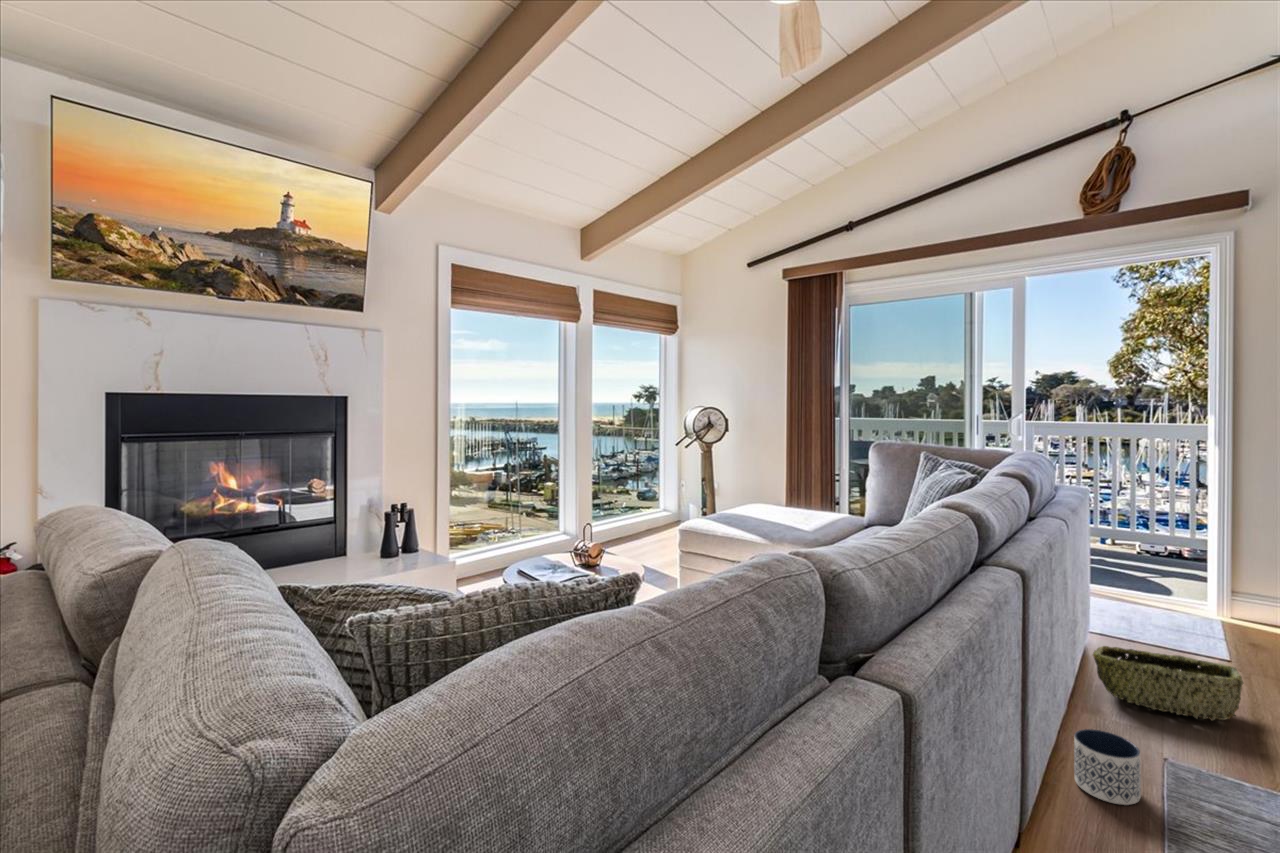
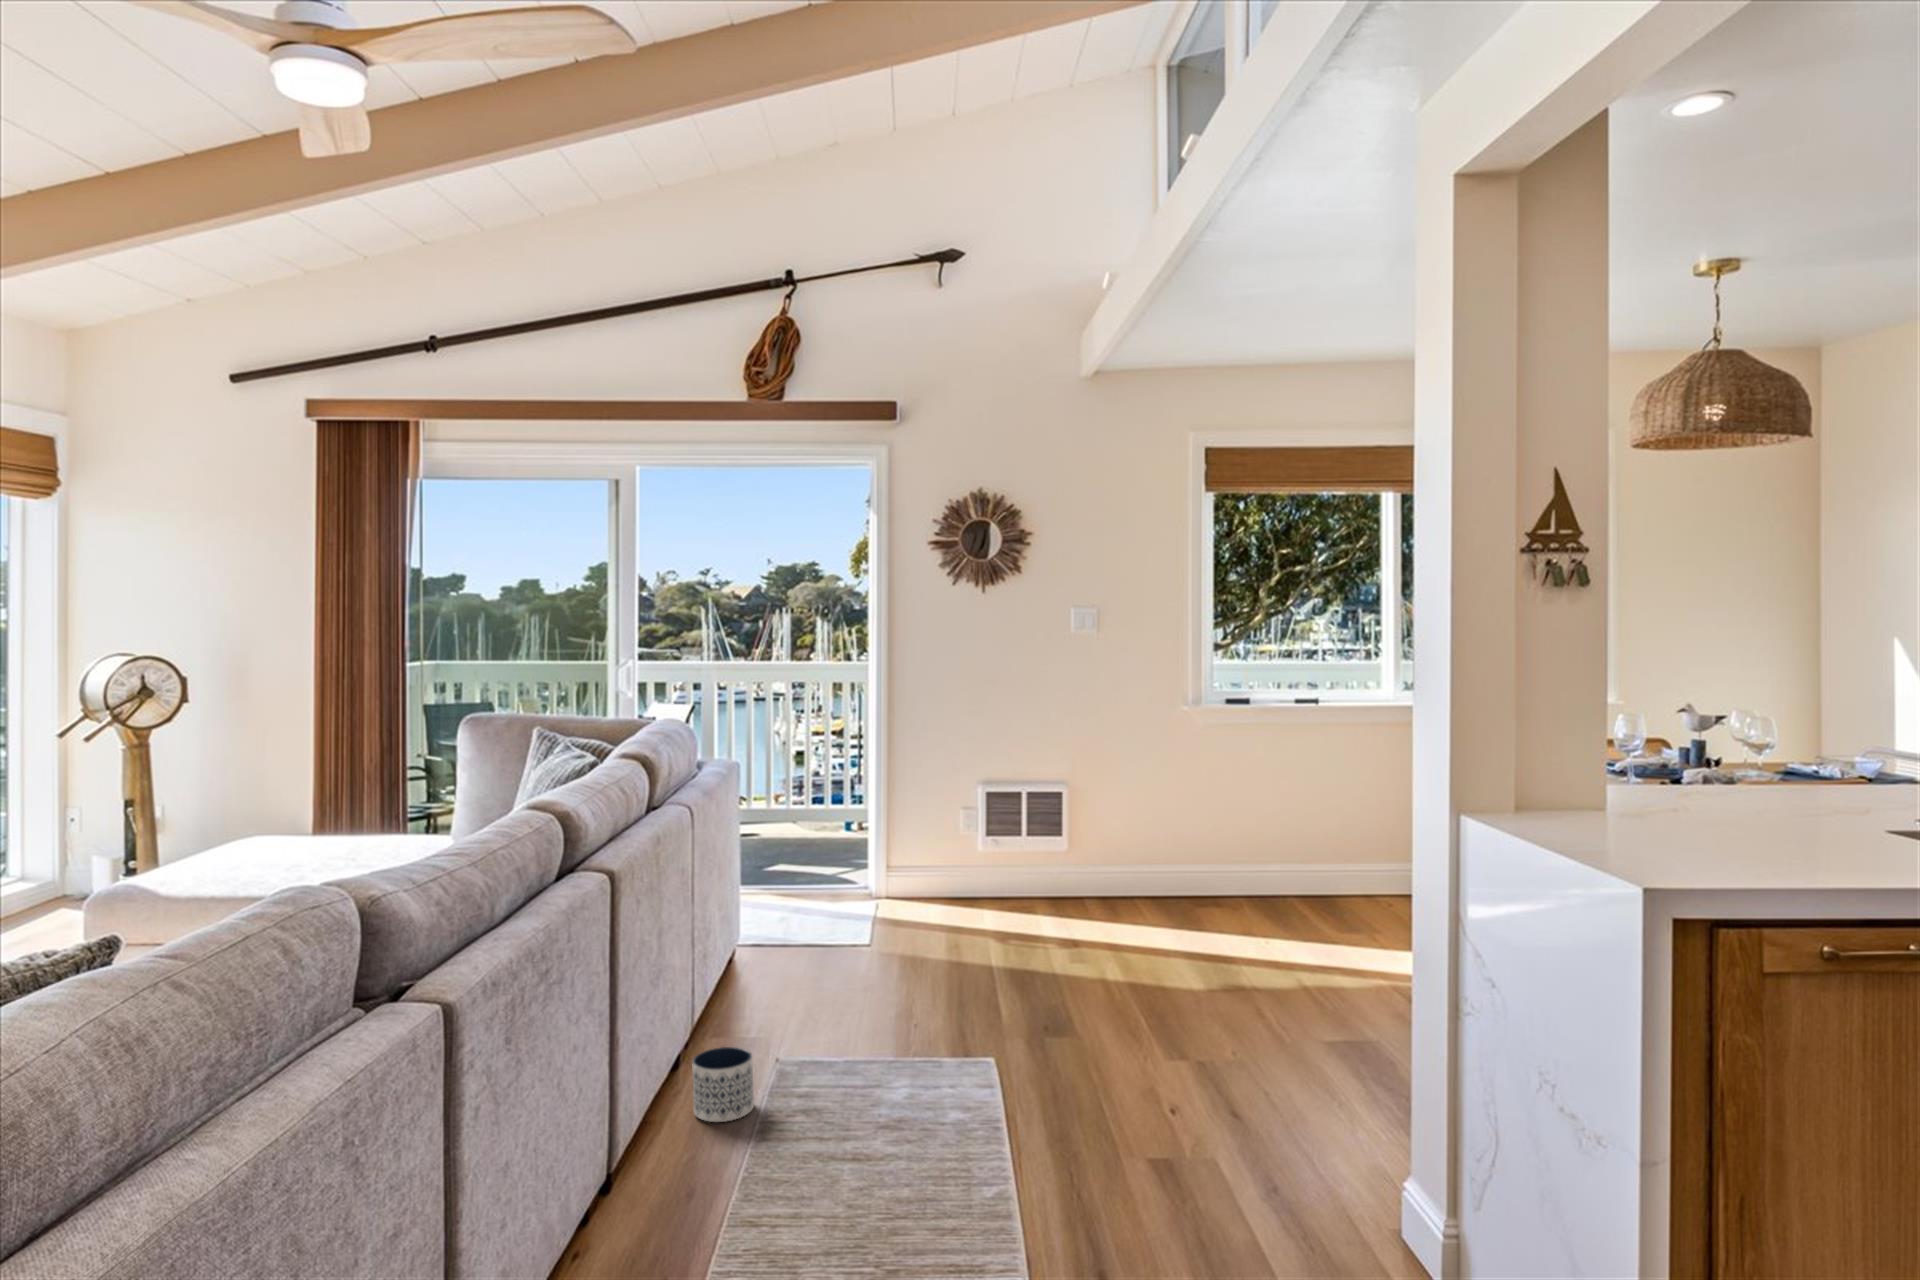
woven basket: present [1093,646,1243,720] -> none [734,949,867,1017]

